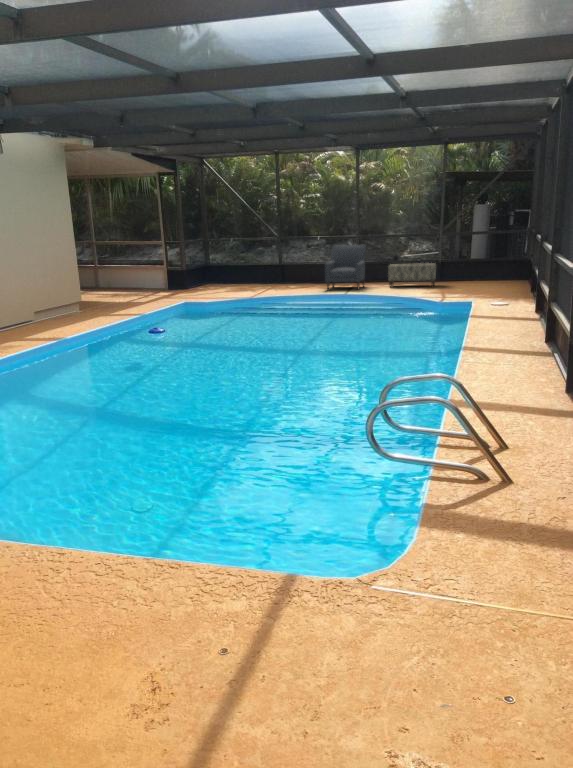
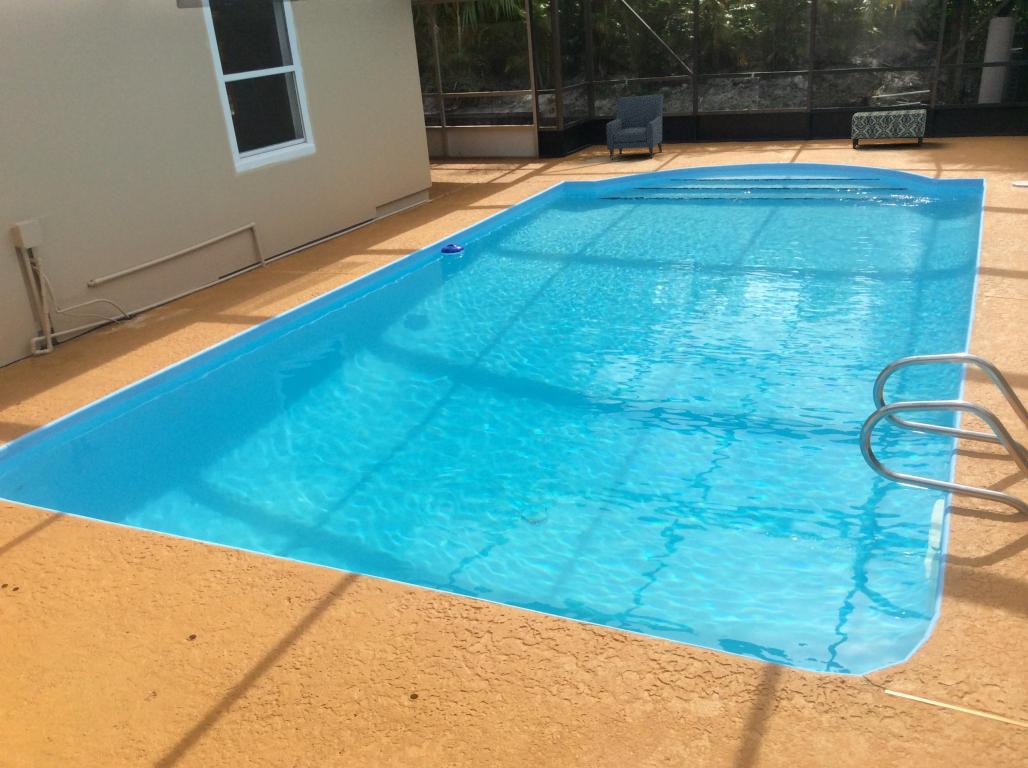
chair: present [325,245,366,289] -> present [606,94,664,160]

